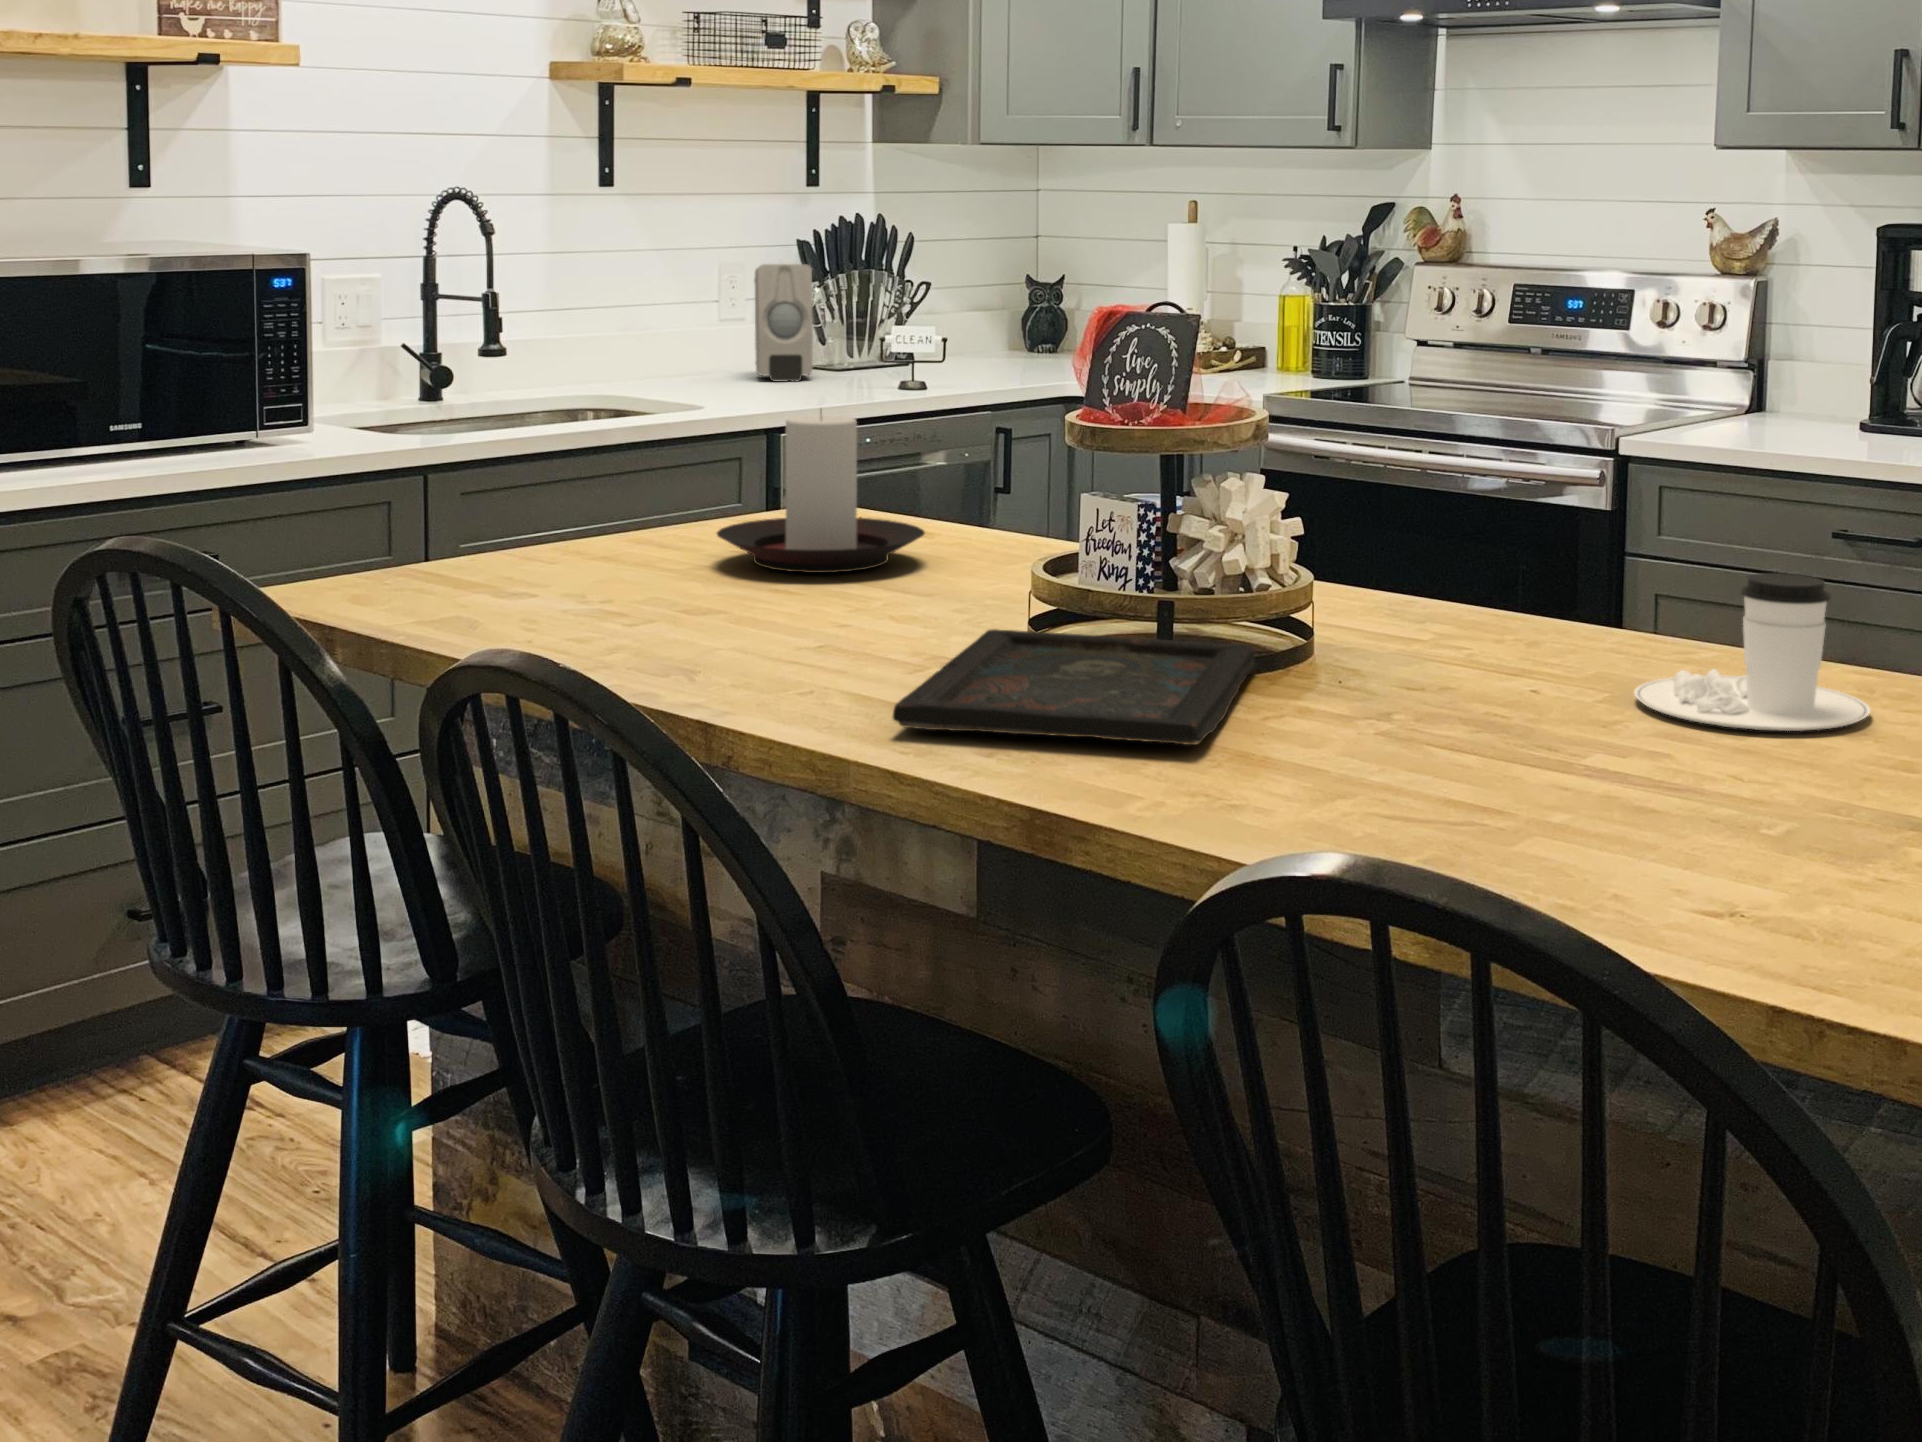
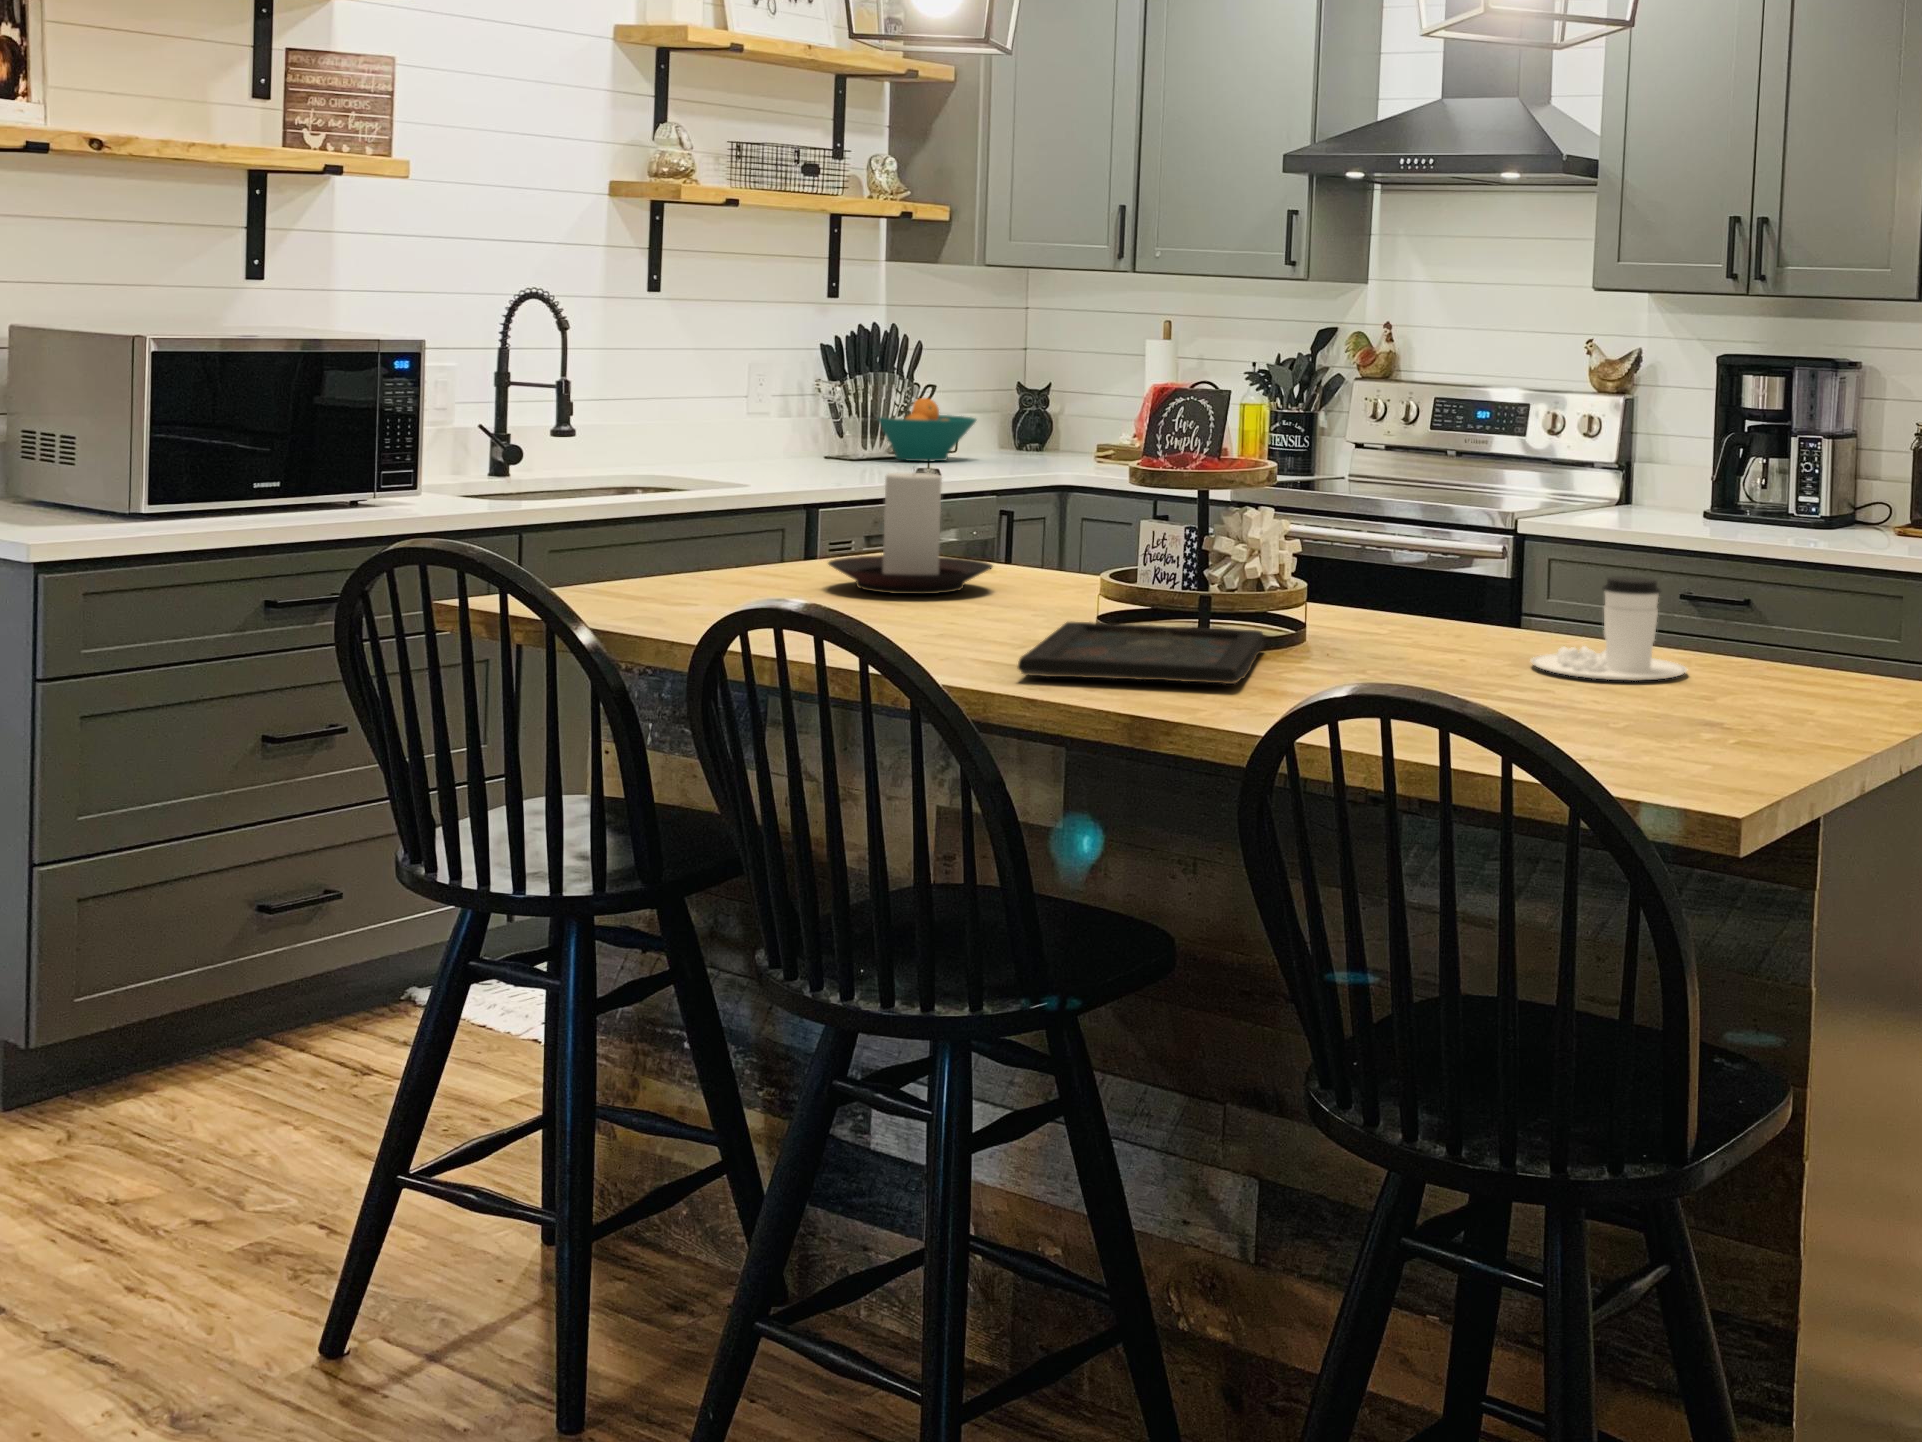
soap dispenser: present [755,264,813,382] -> none [779,365,835,469]
fruit bowl: none [857,296,980,368] -> present [879,398,976,462]

